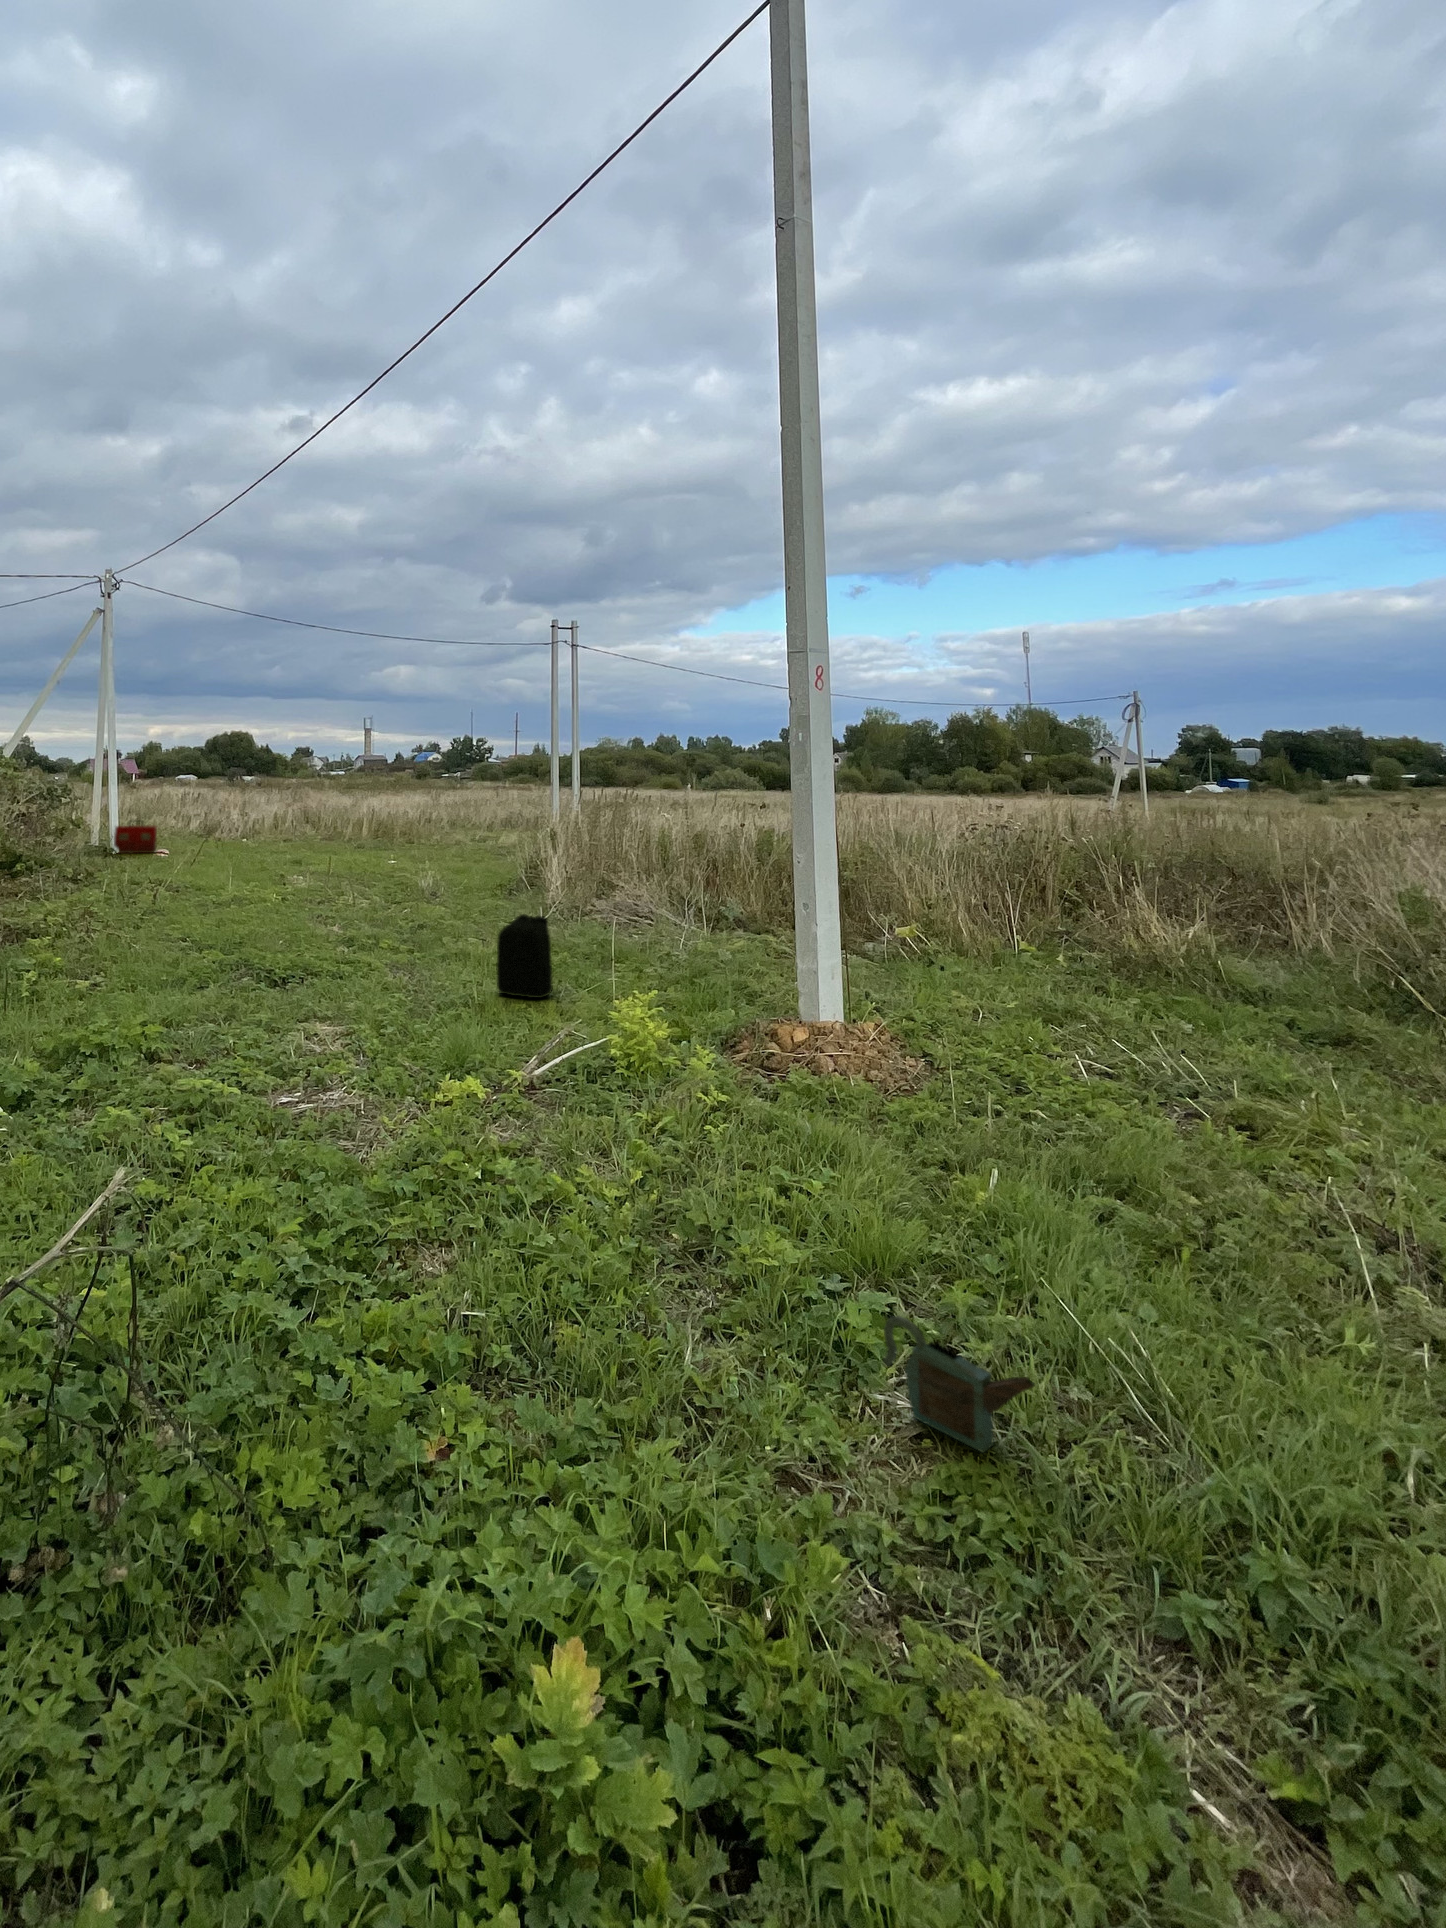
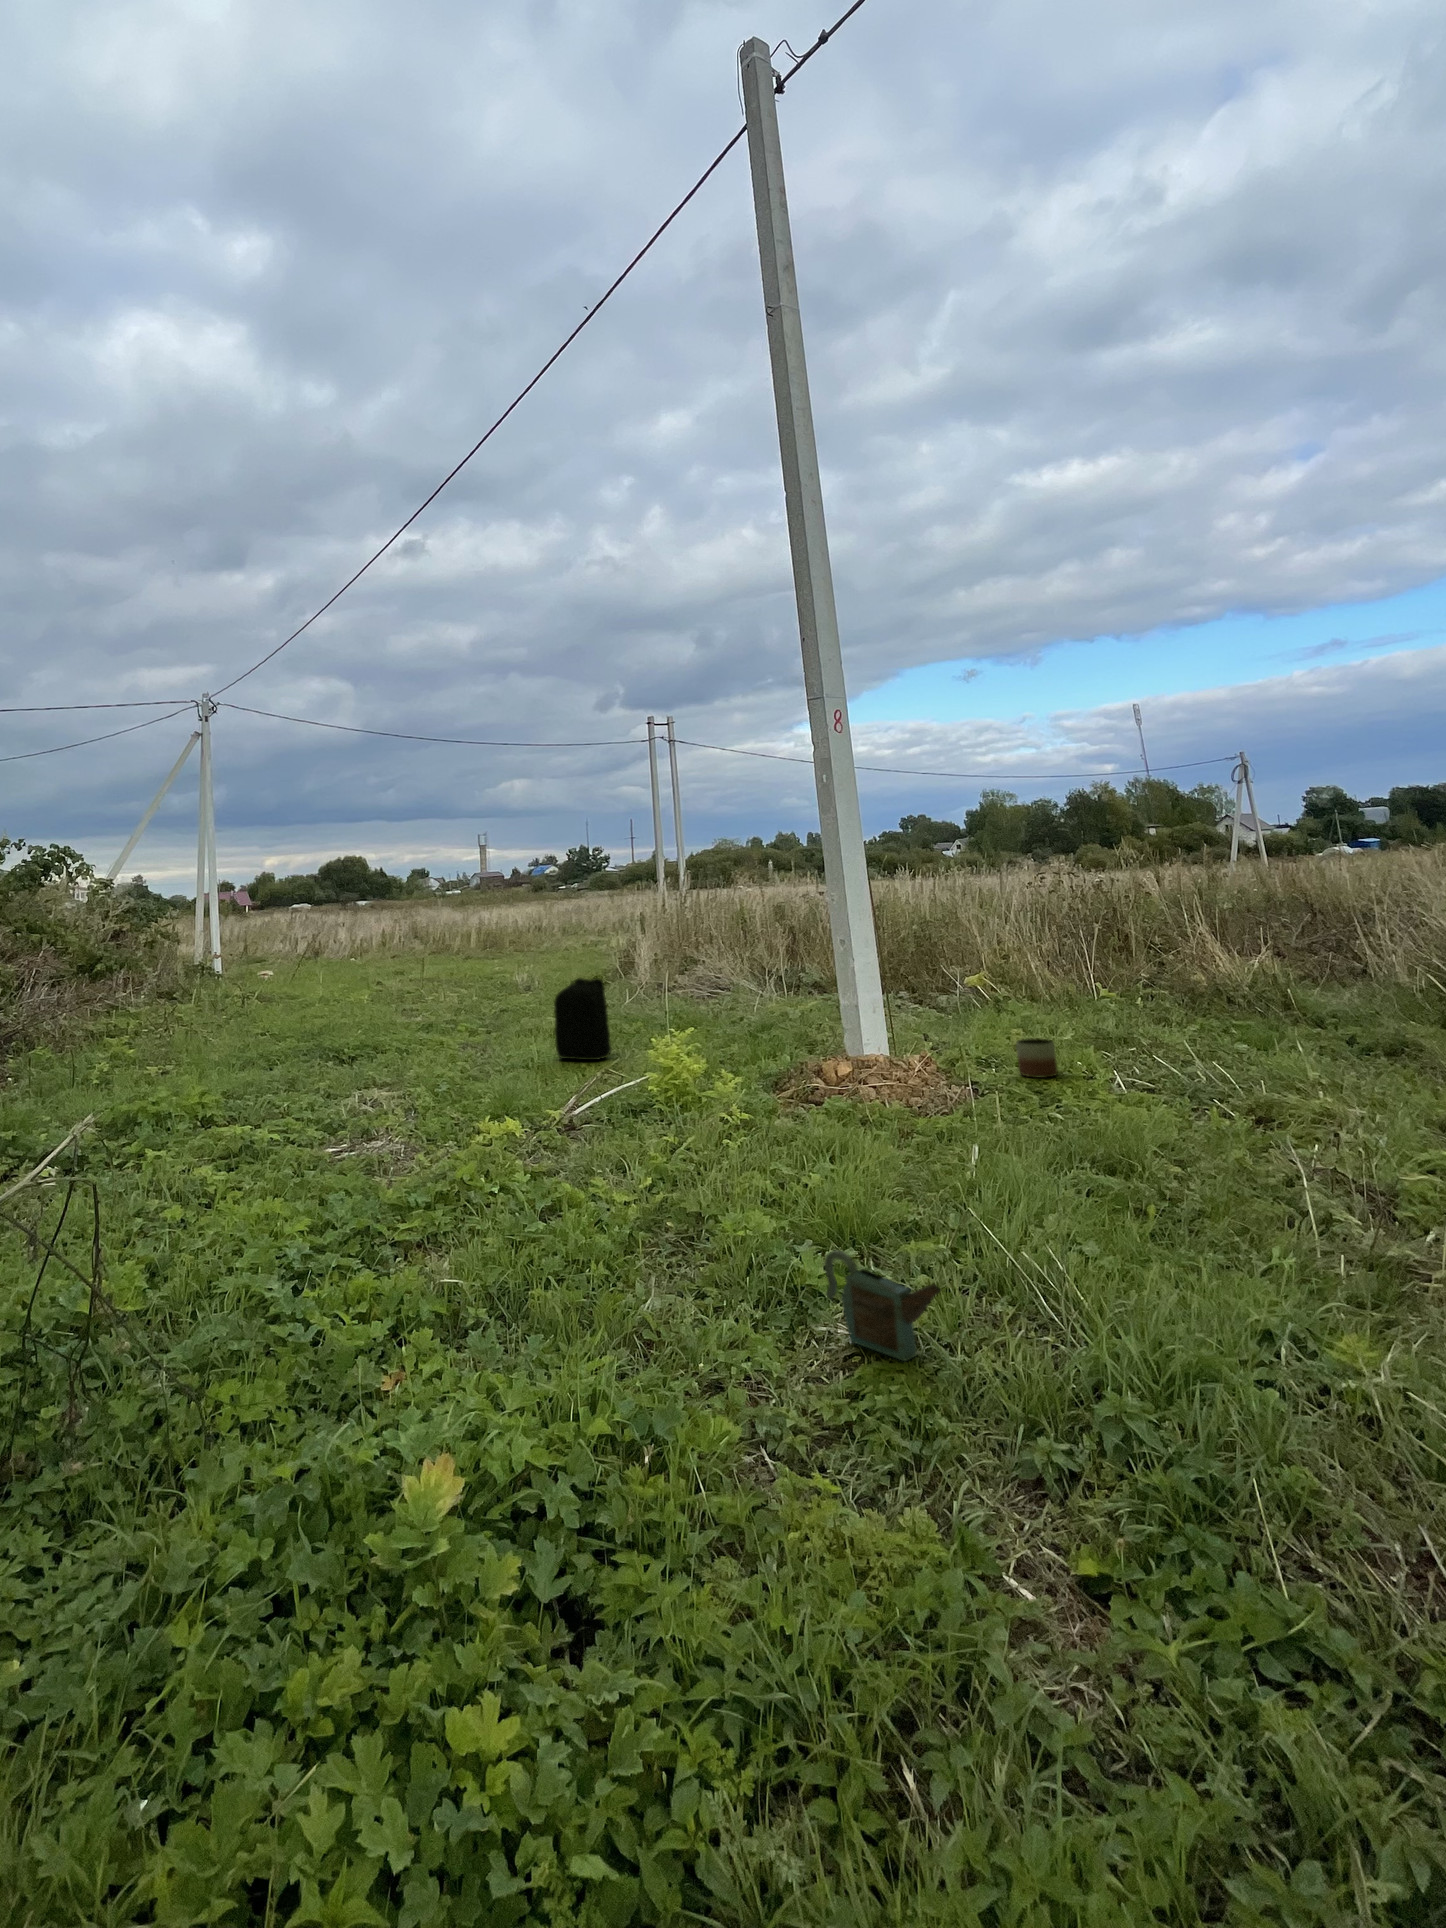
toolbox: present [114,821,157,853] -> none [204,937,247,972]
planter: none [982,1015,1023,1057] -> present [1016,1038,1058,1078]

